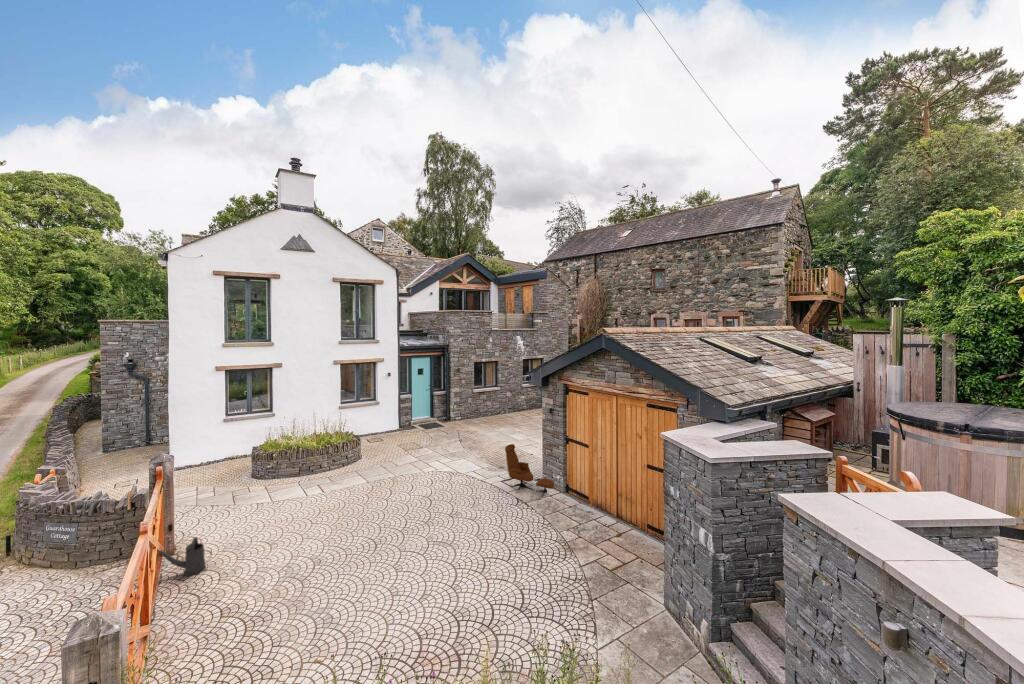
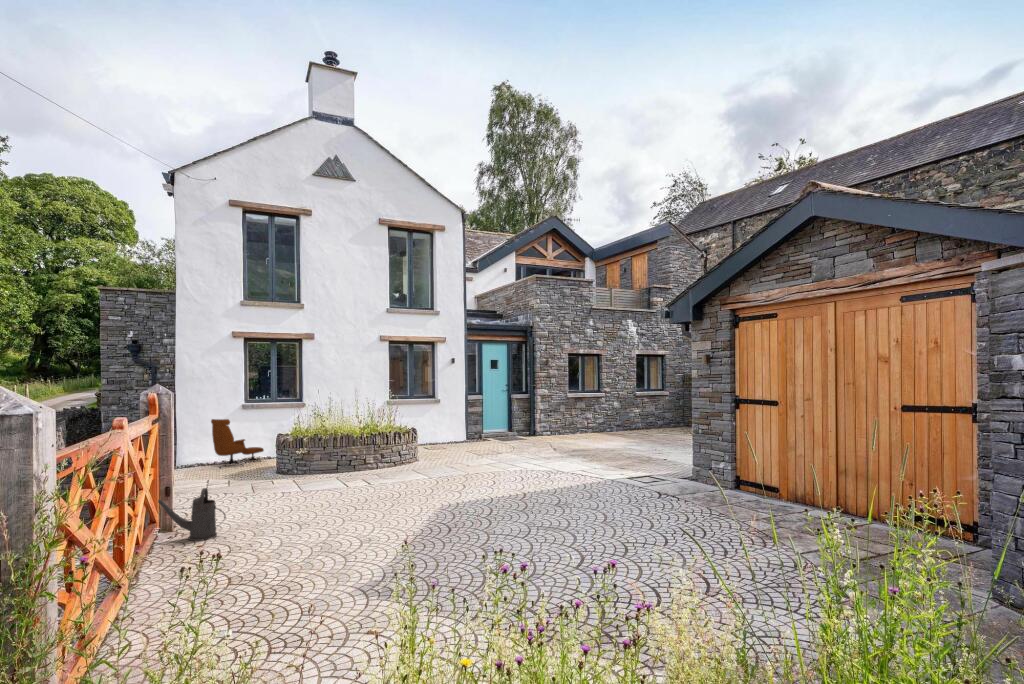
lounge chair: present [505,444,554,496] -> present [211,419,264,468]

